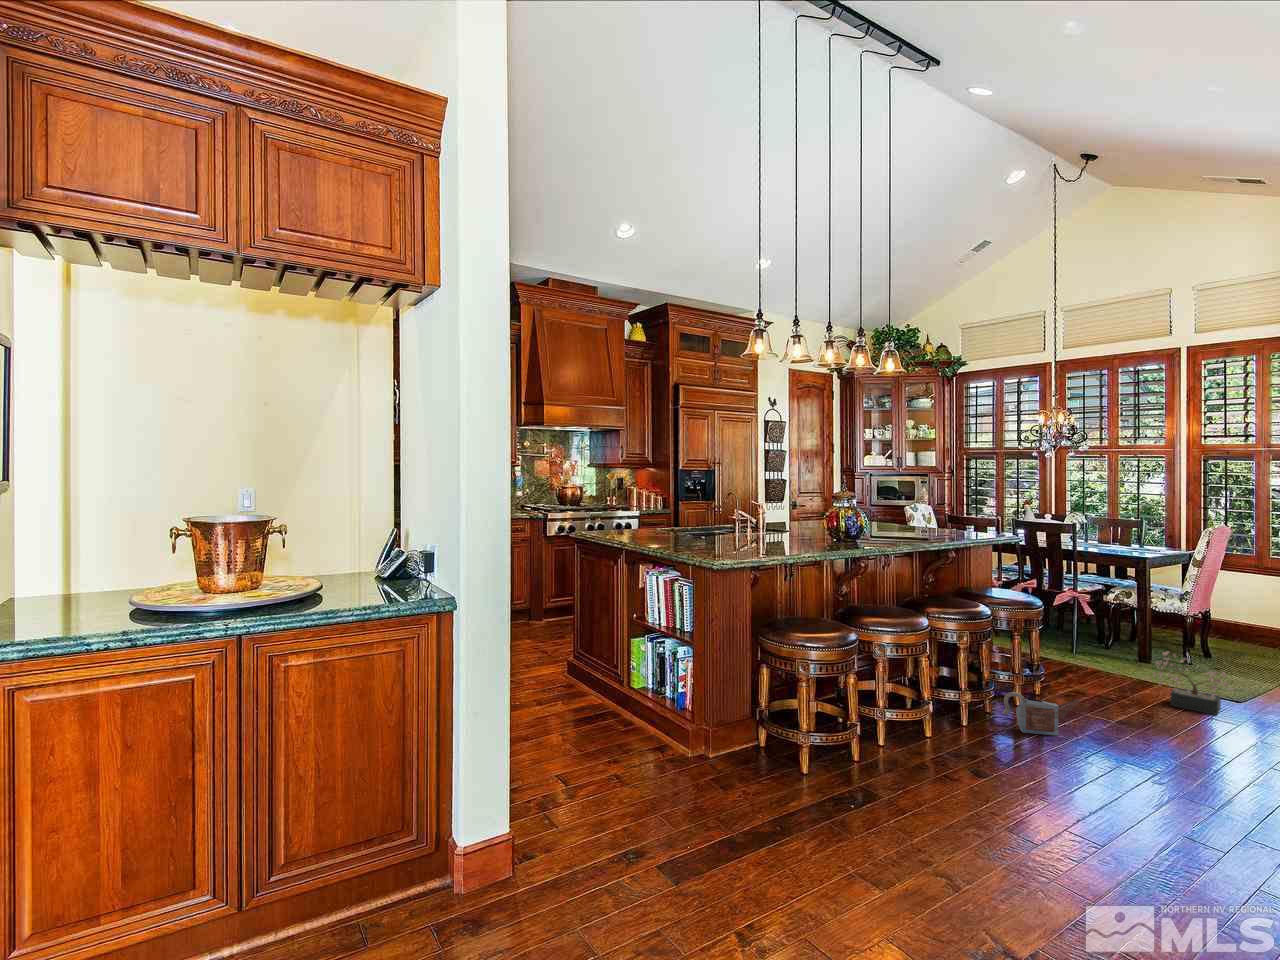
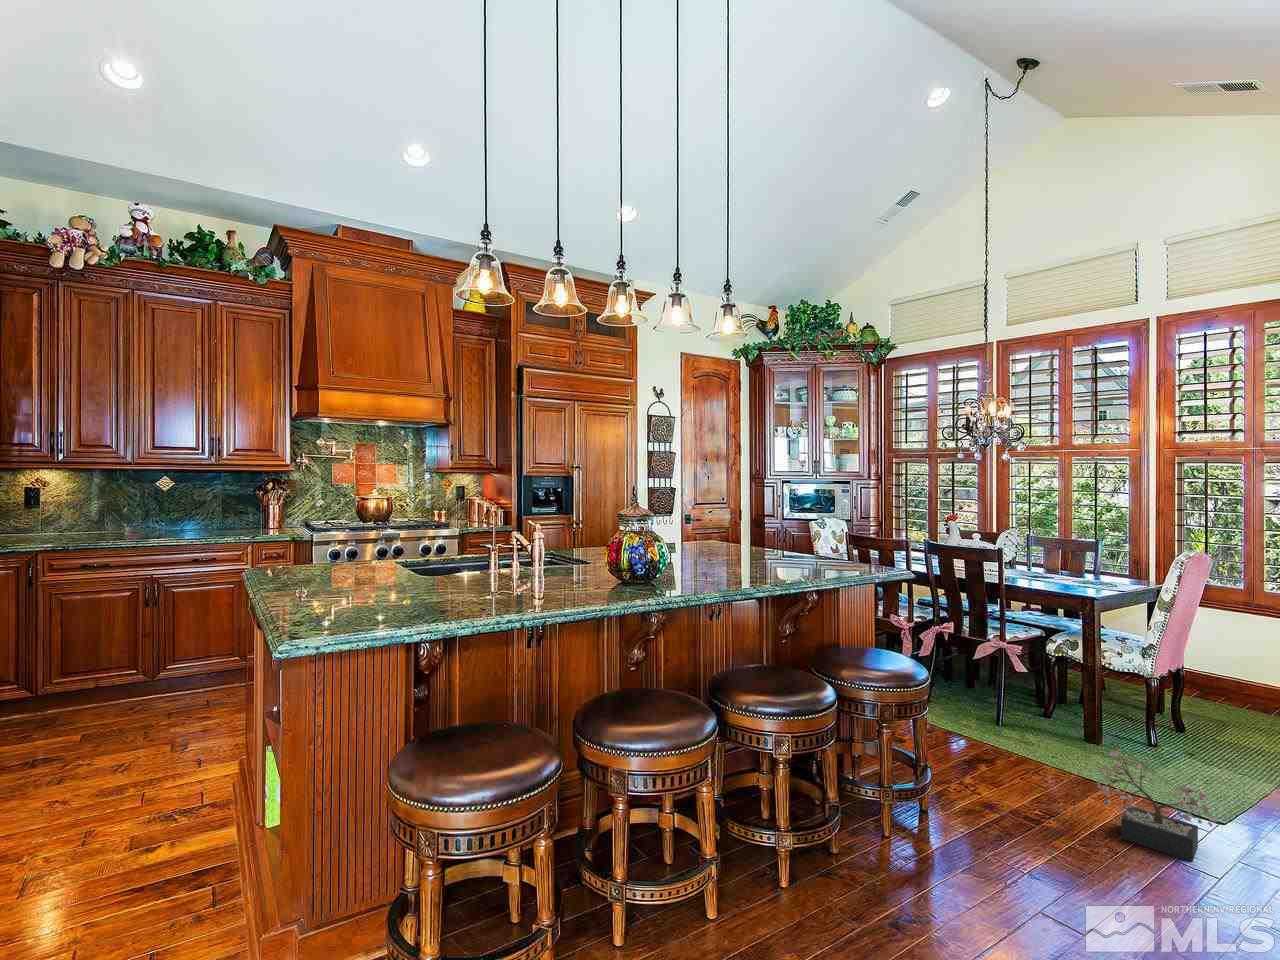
watering can: present [1003,692,1080,736] -> none [841,840,964,919]

